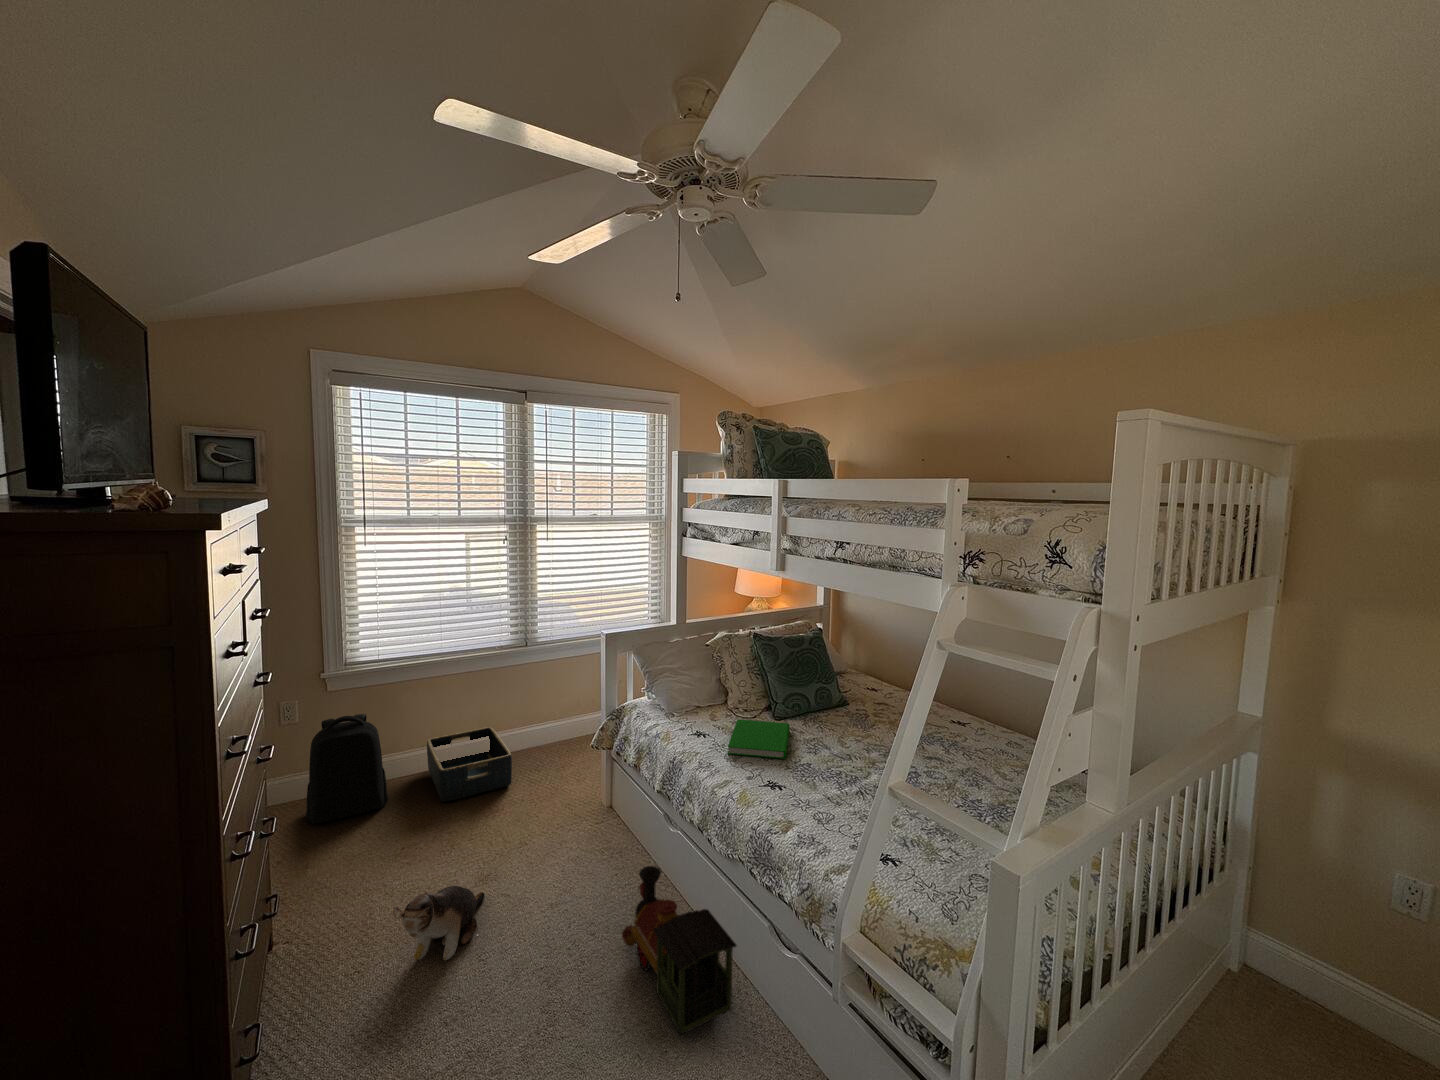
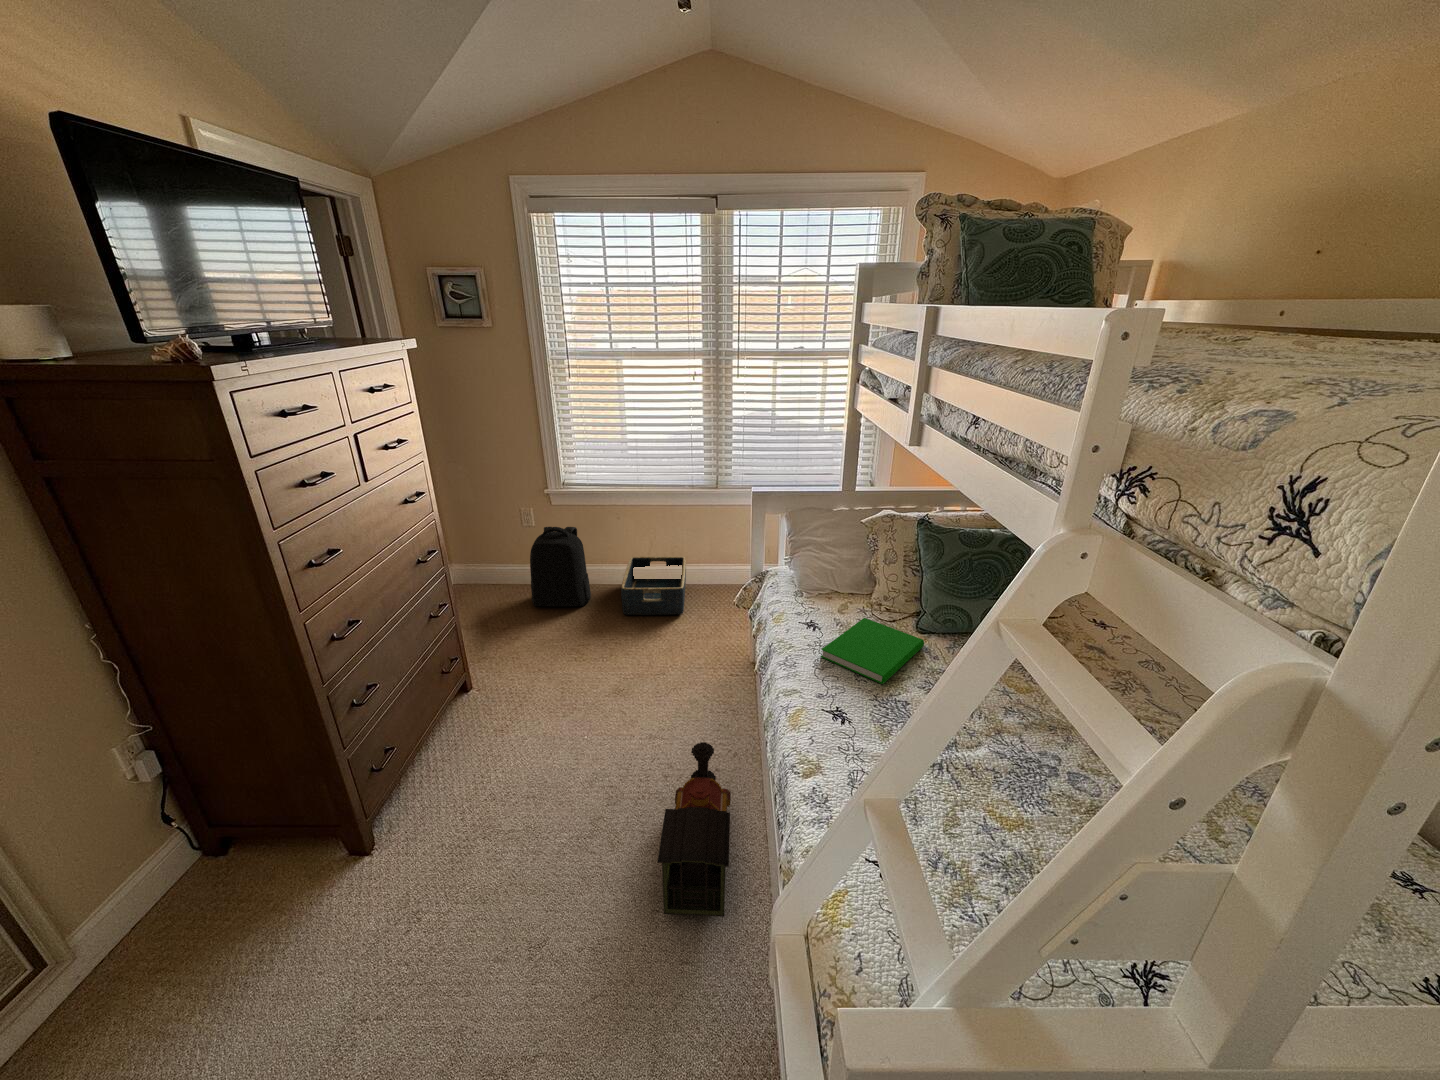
plush toy: present [393,886,485,960] -> none [499,694,605,751]

